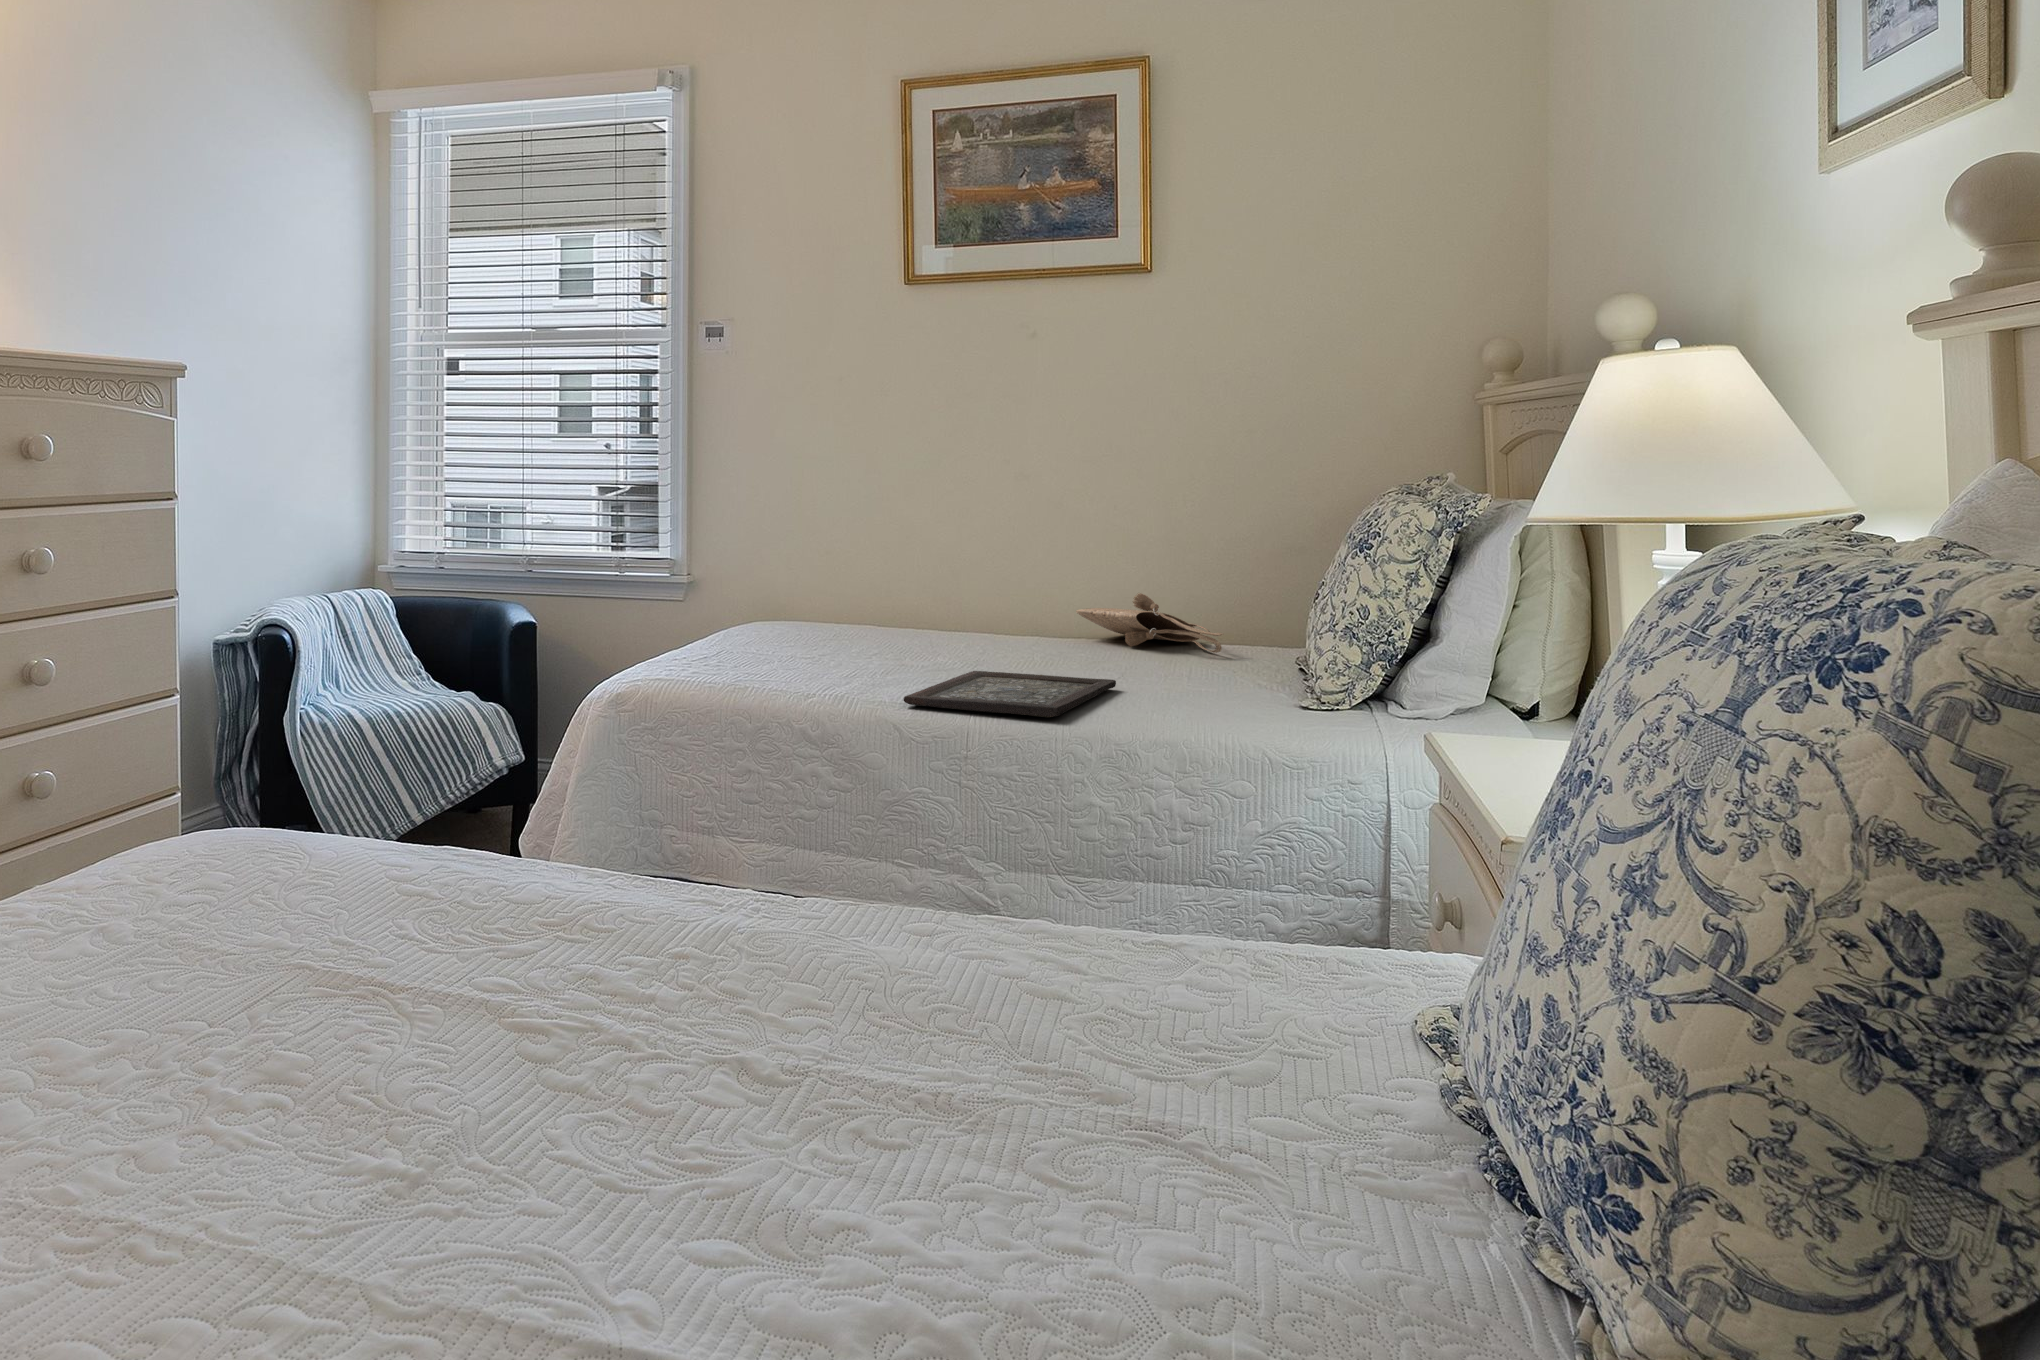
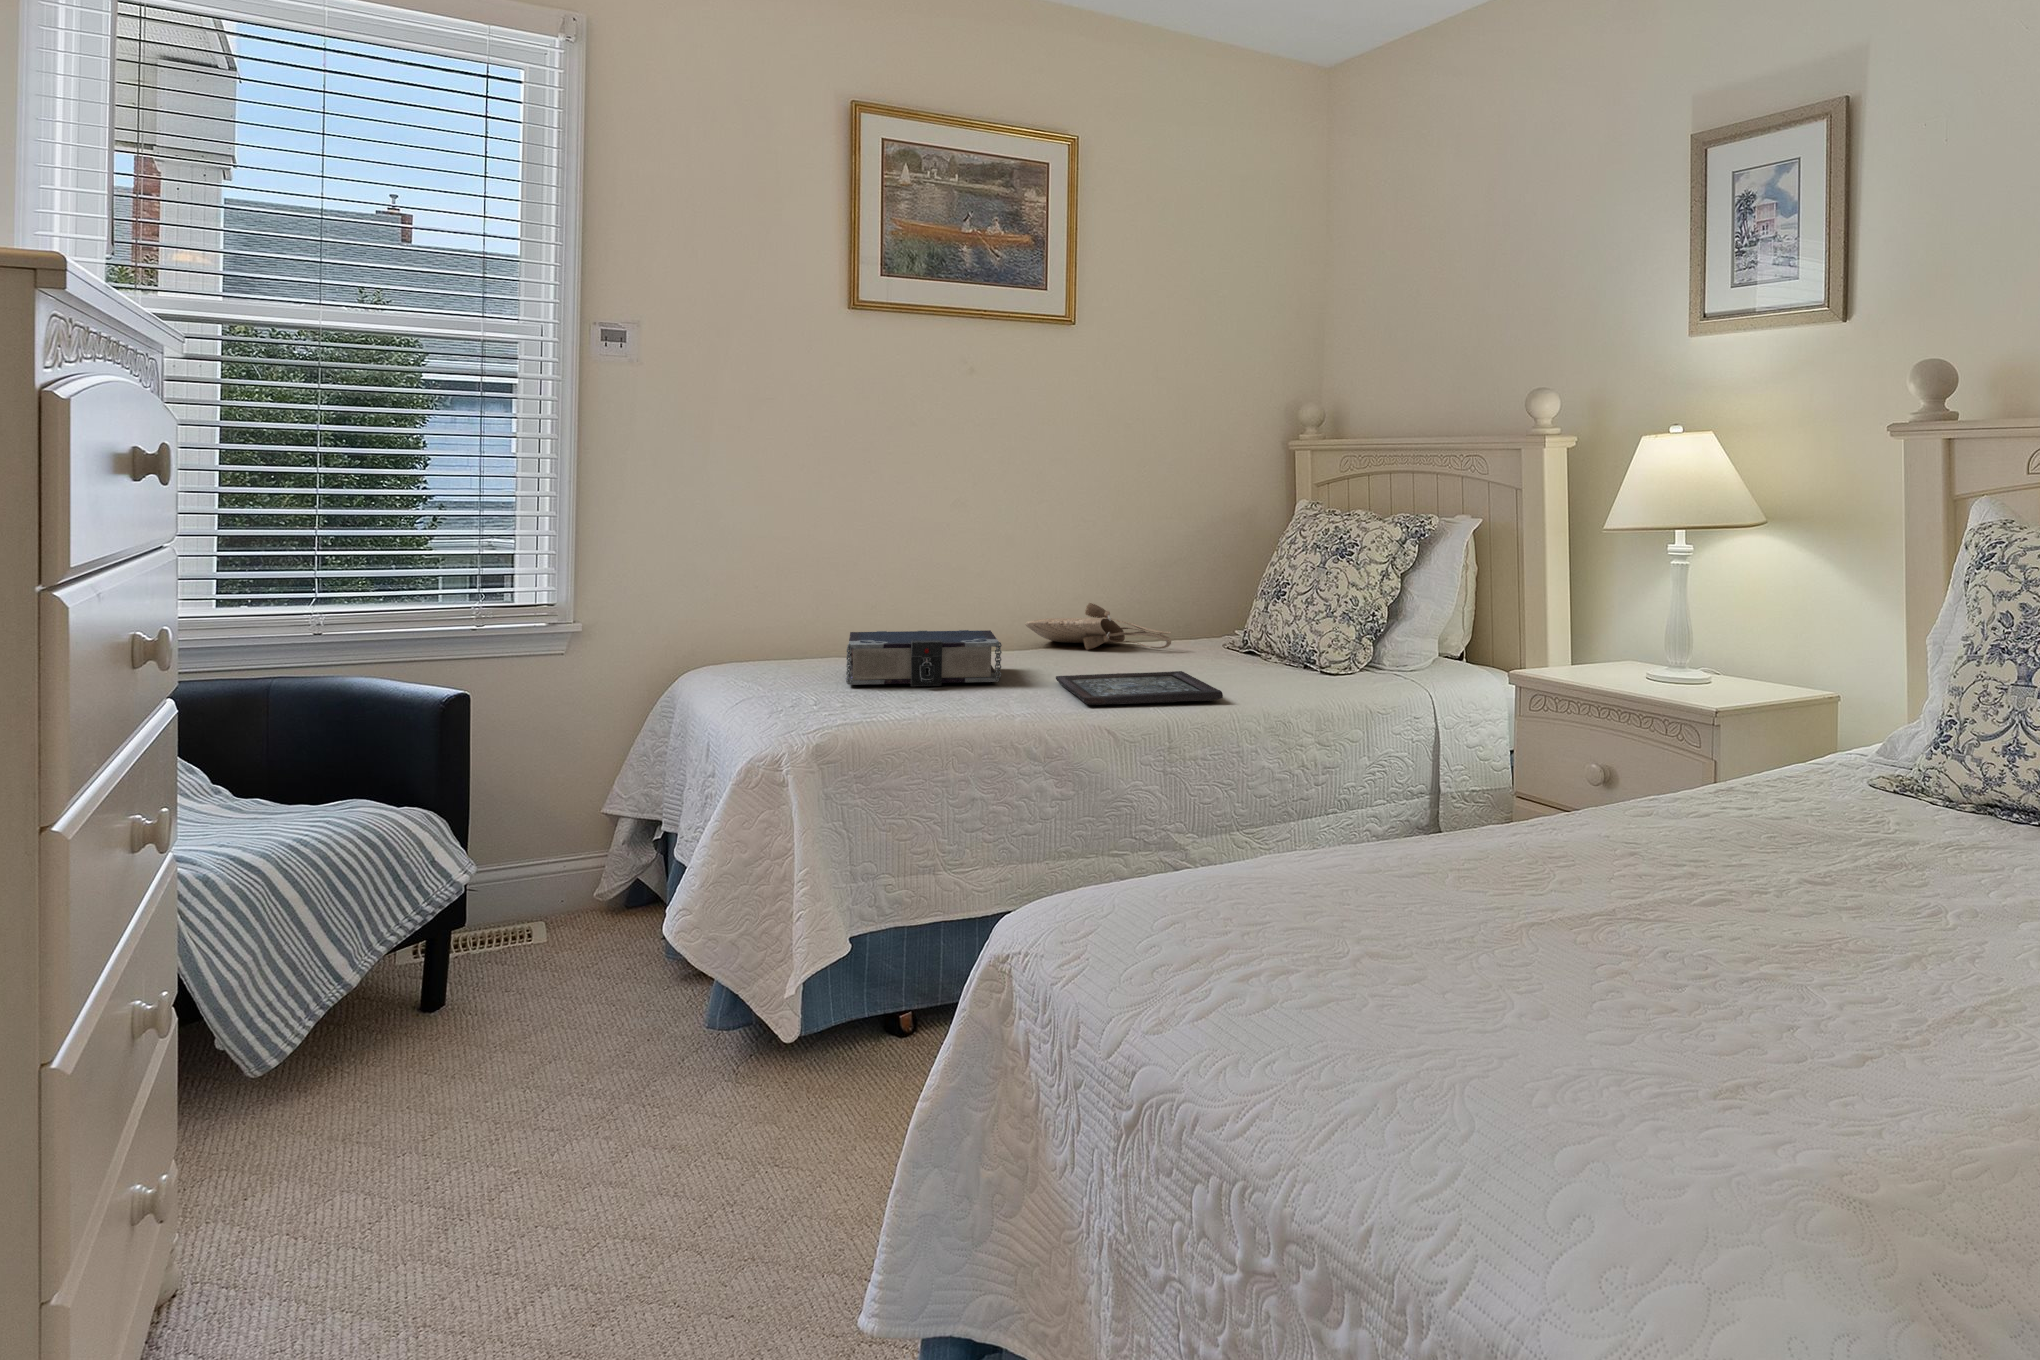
book: none [779,608,966,670] -> present [846,630,1002,686]

